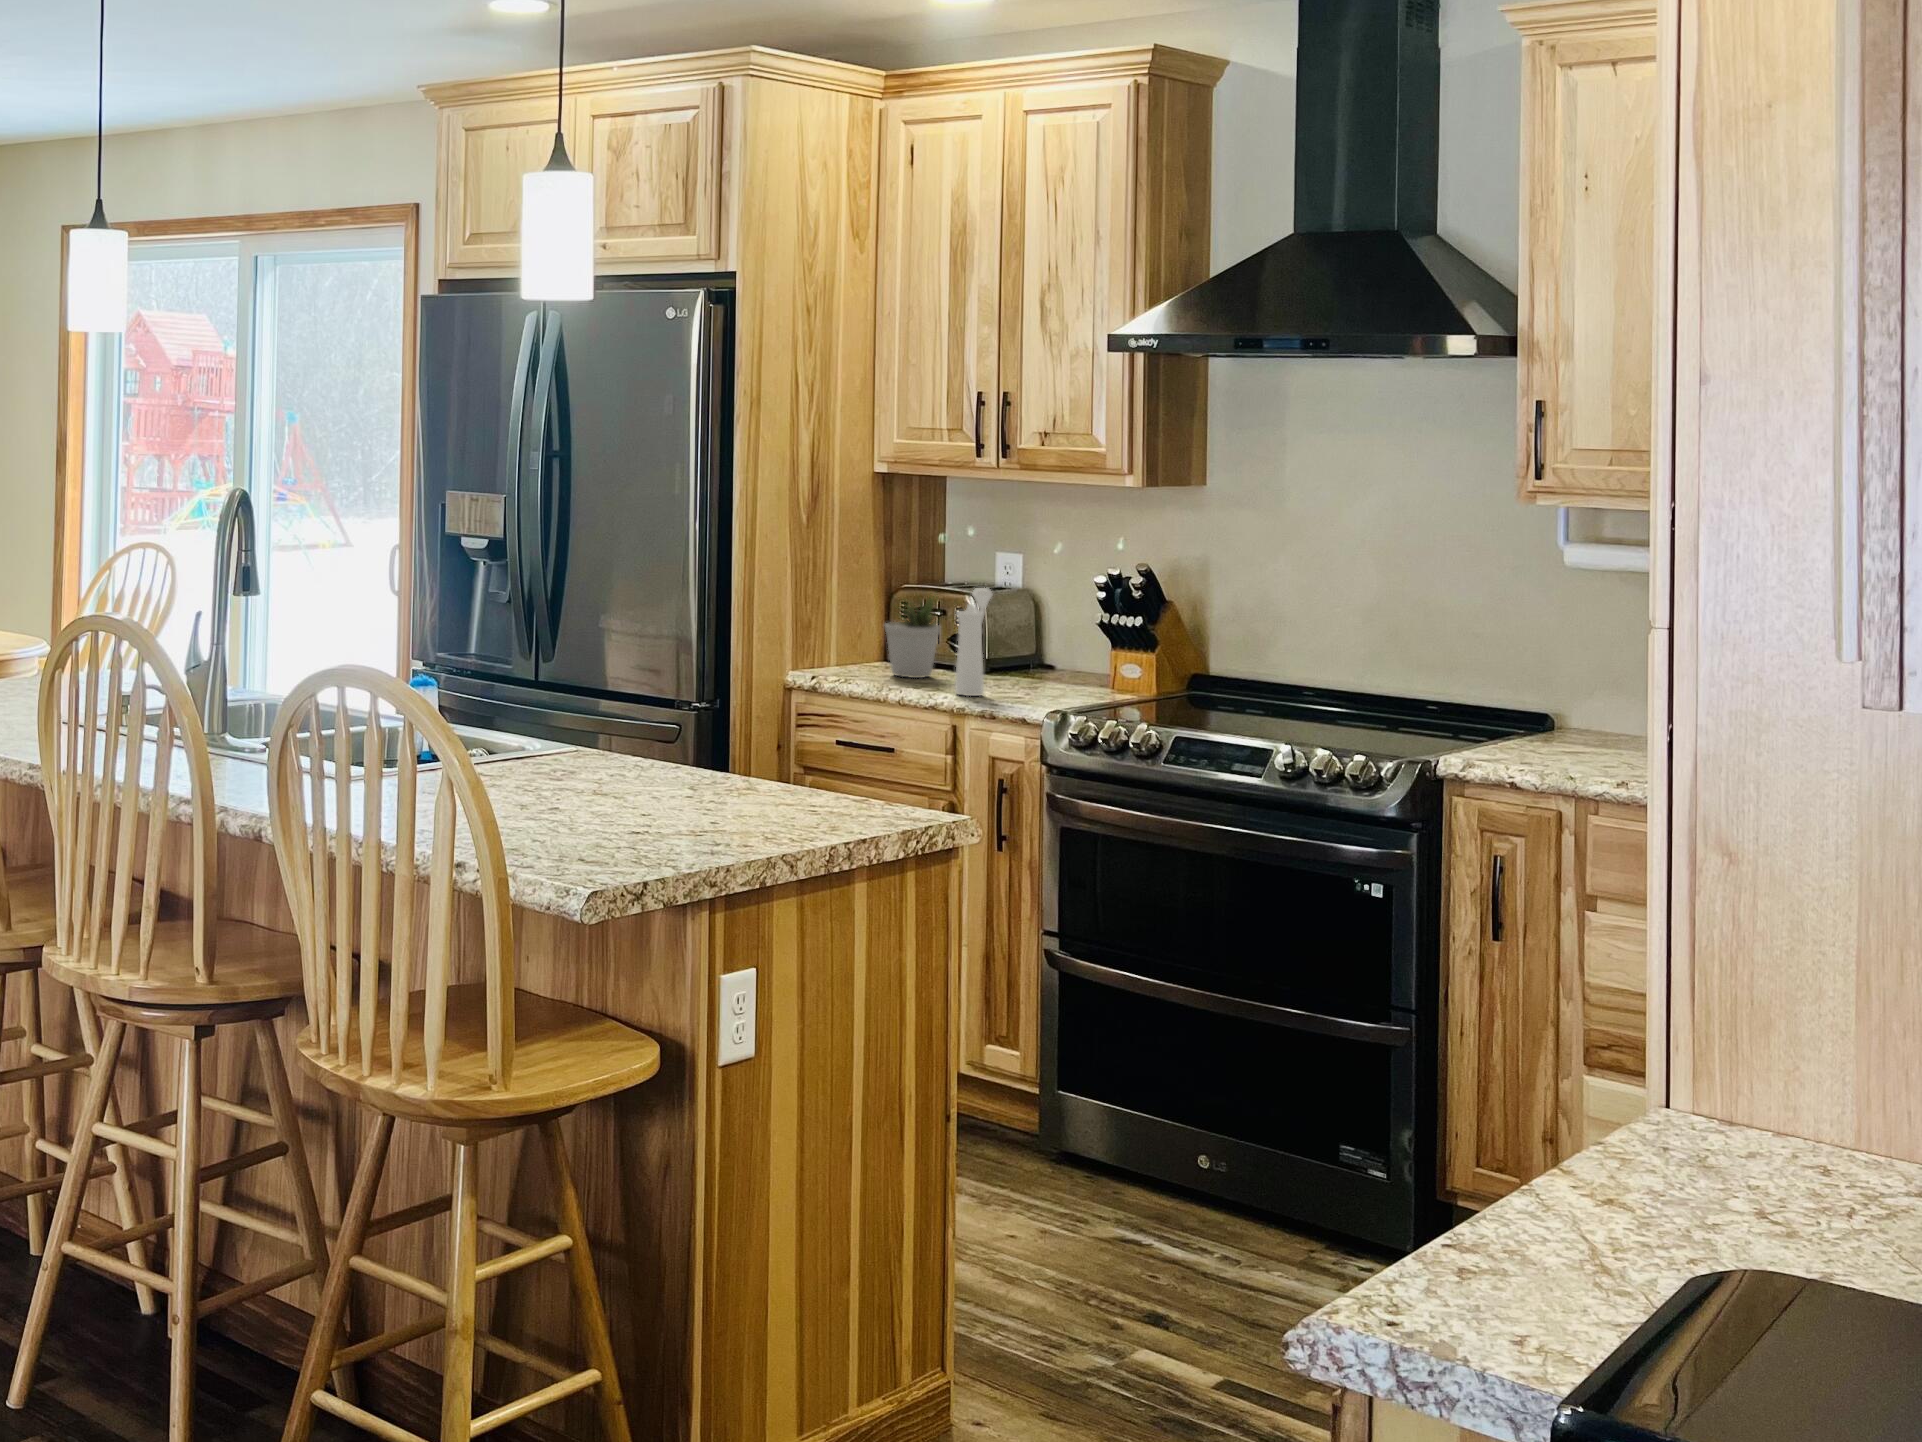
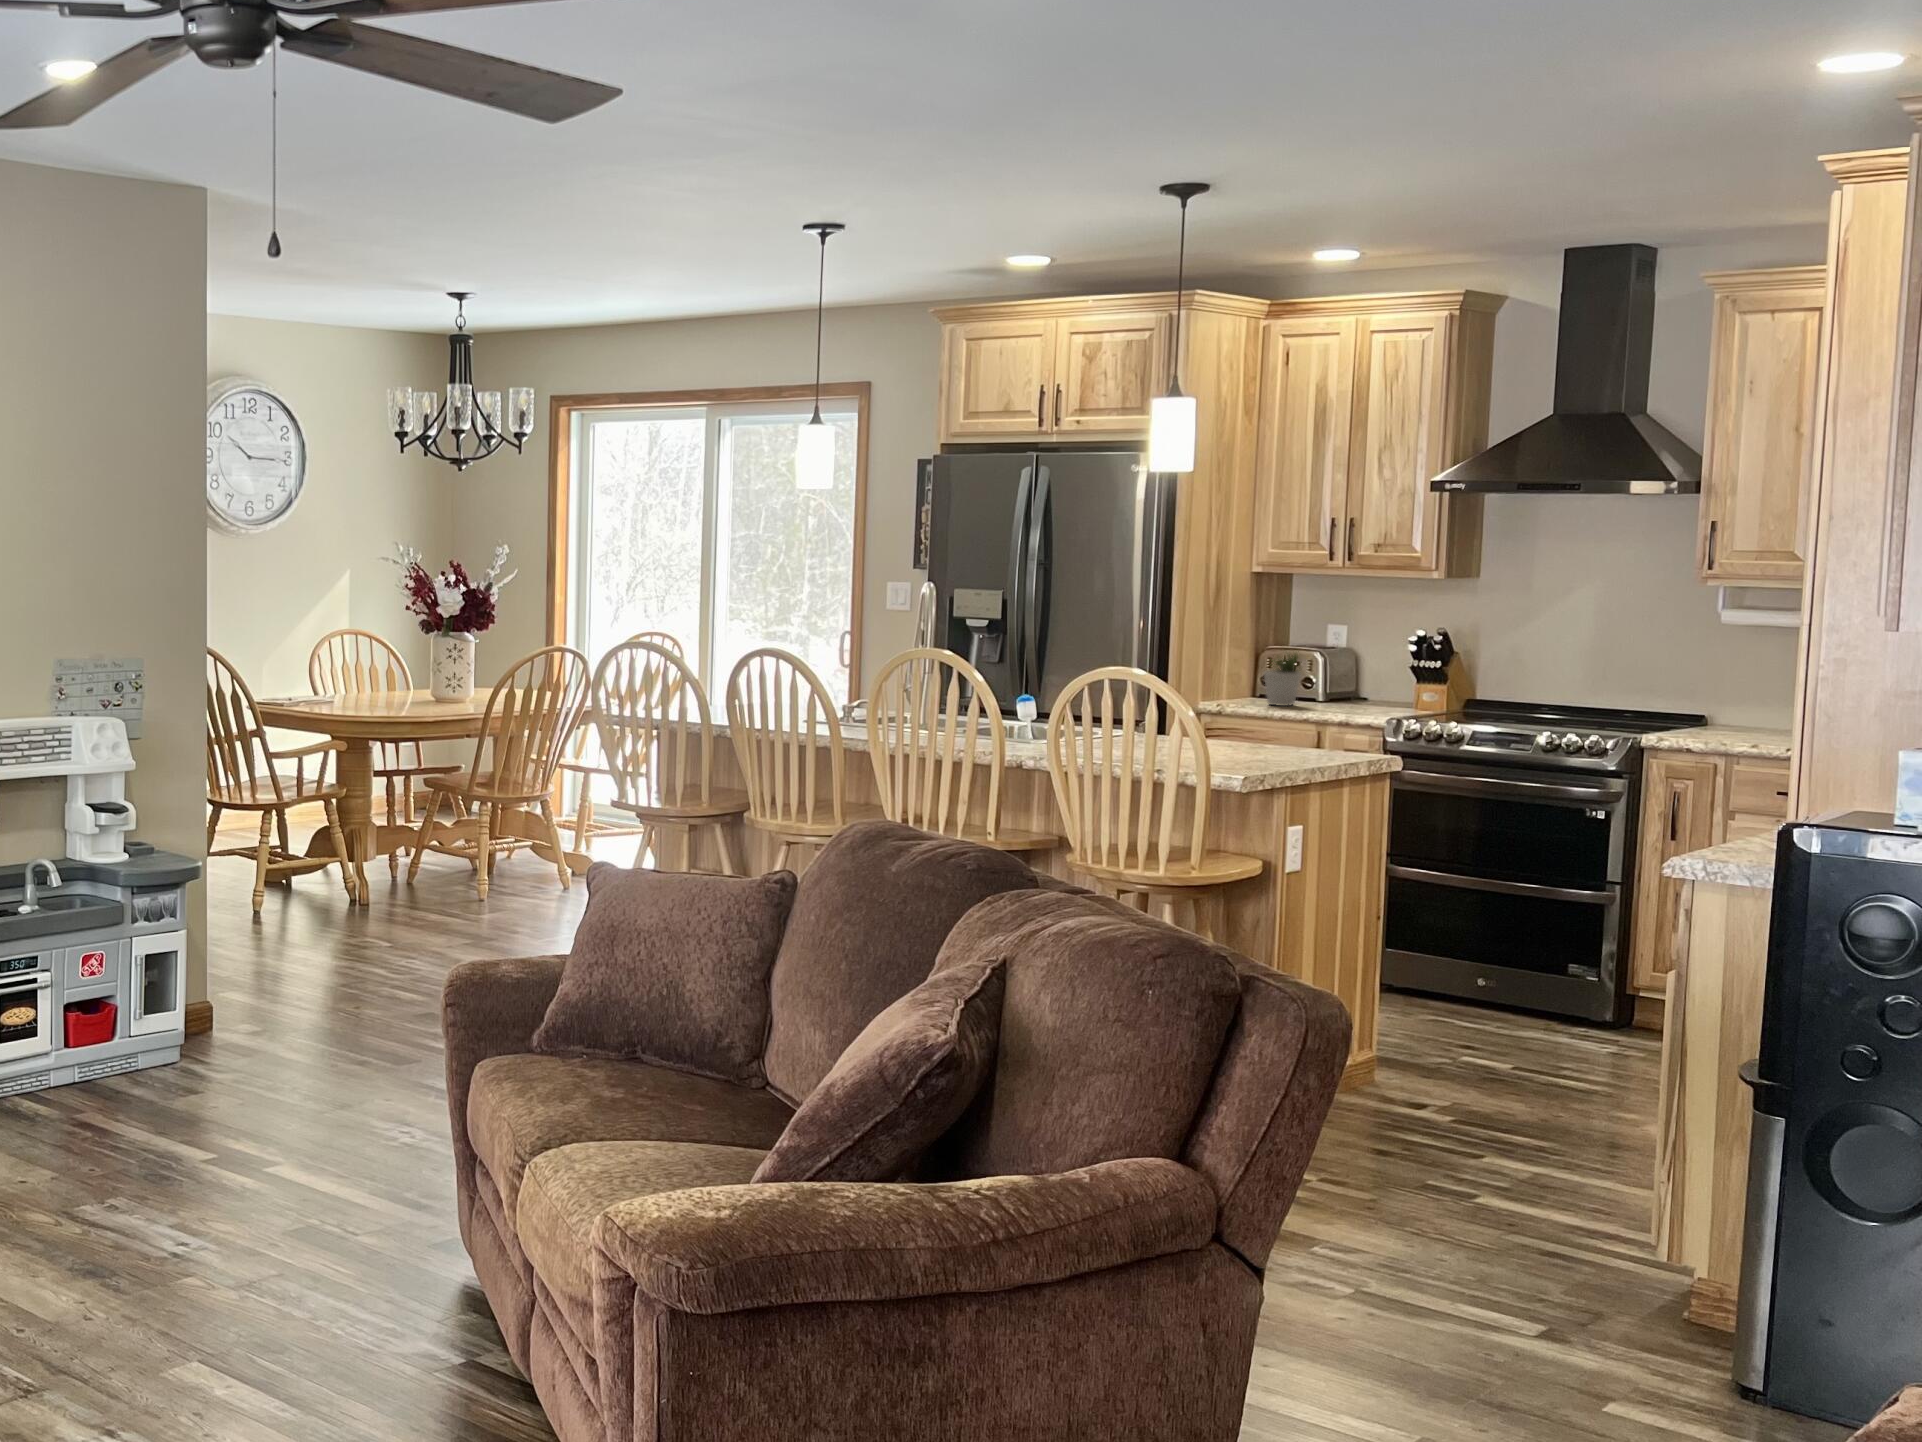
pepper mill: present [955,588,992,696] -> none [1319,646,1343,714]

